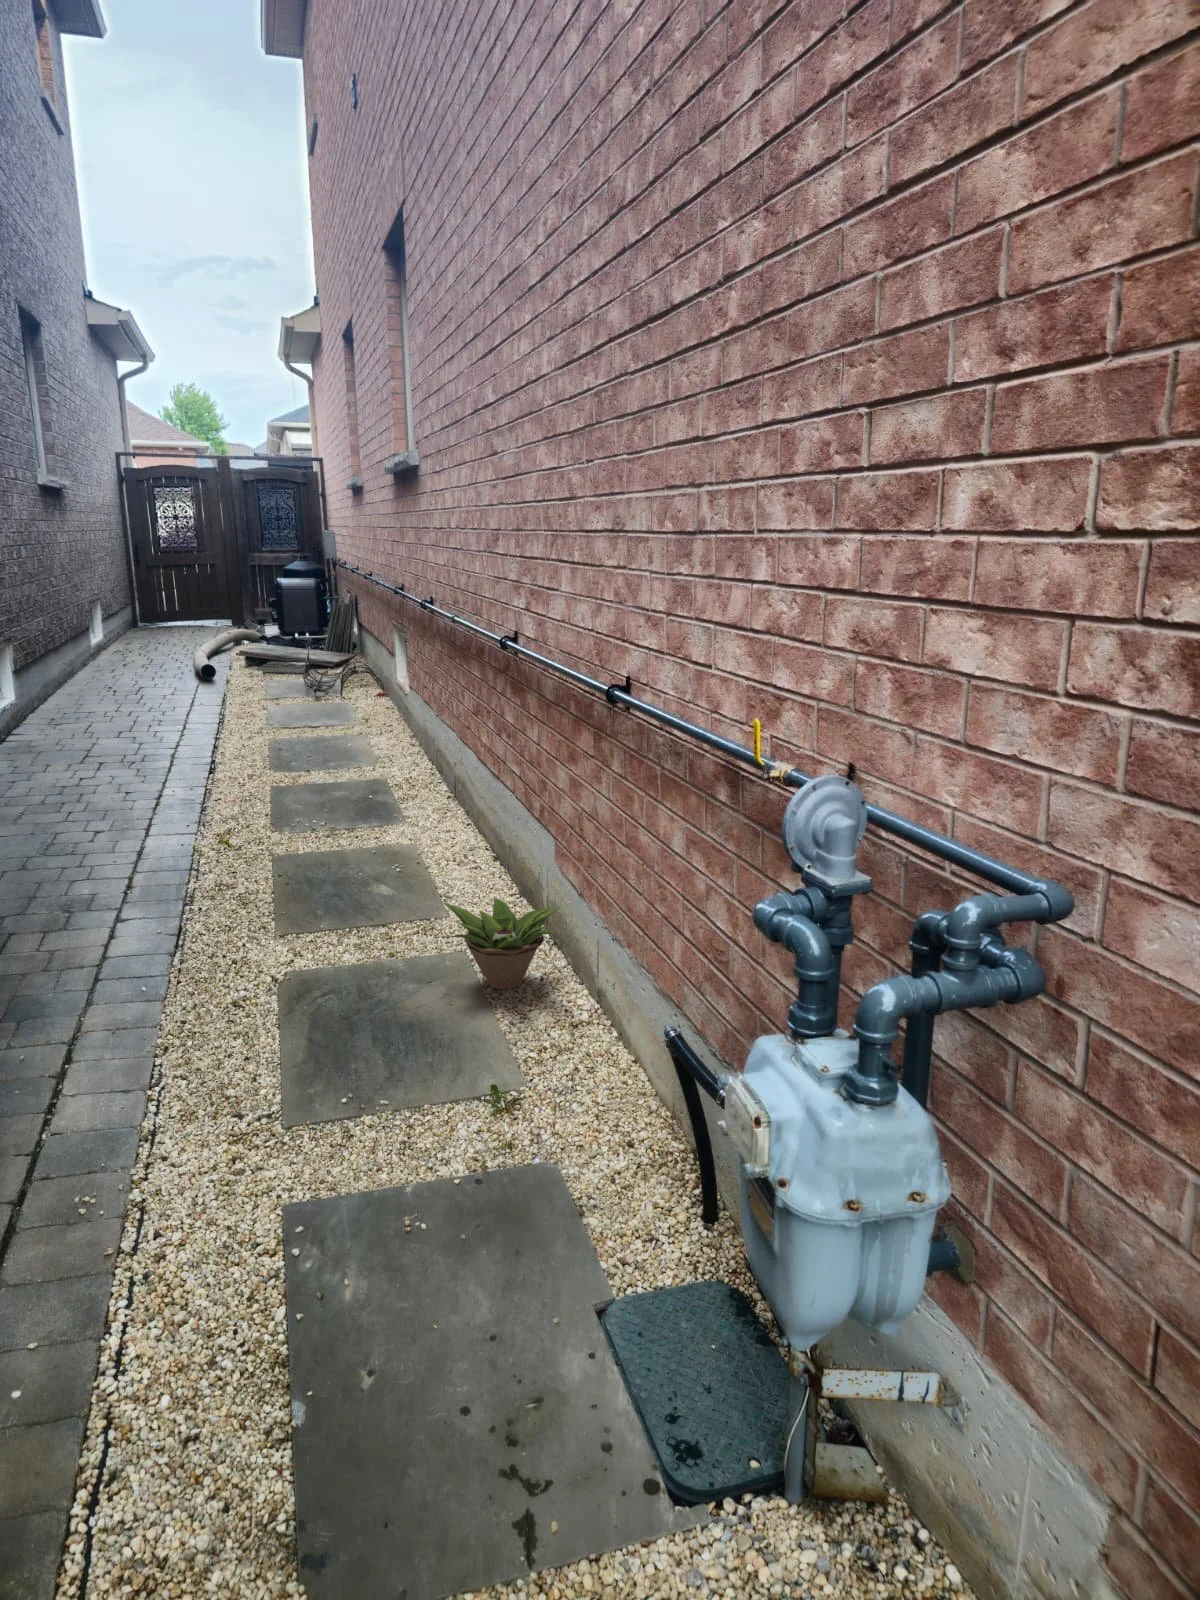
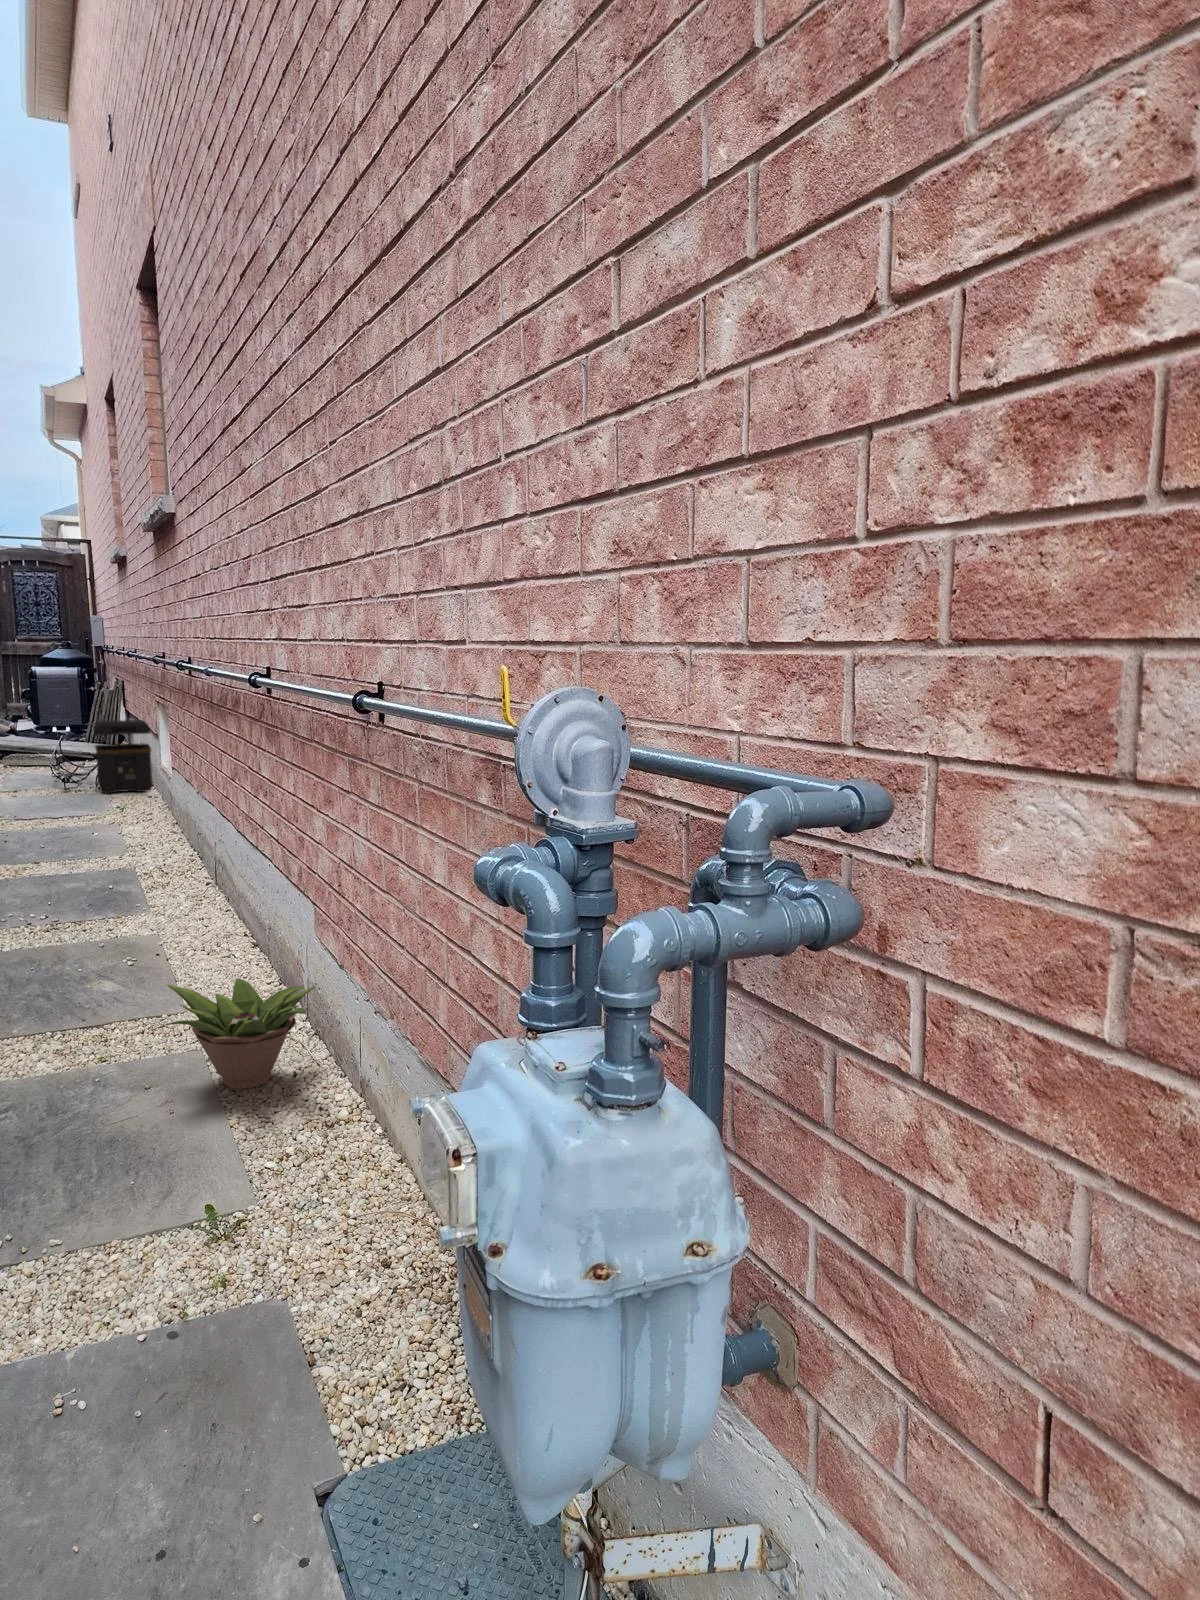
toolbox: none [339,639,388,704] -> present [94,720,152,794]

